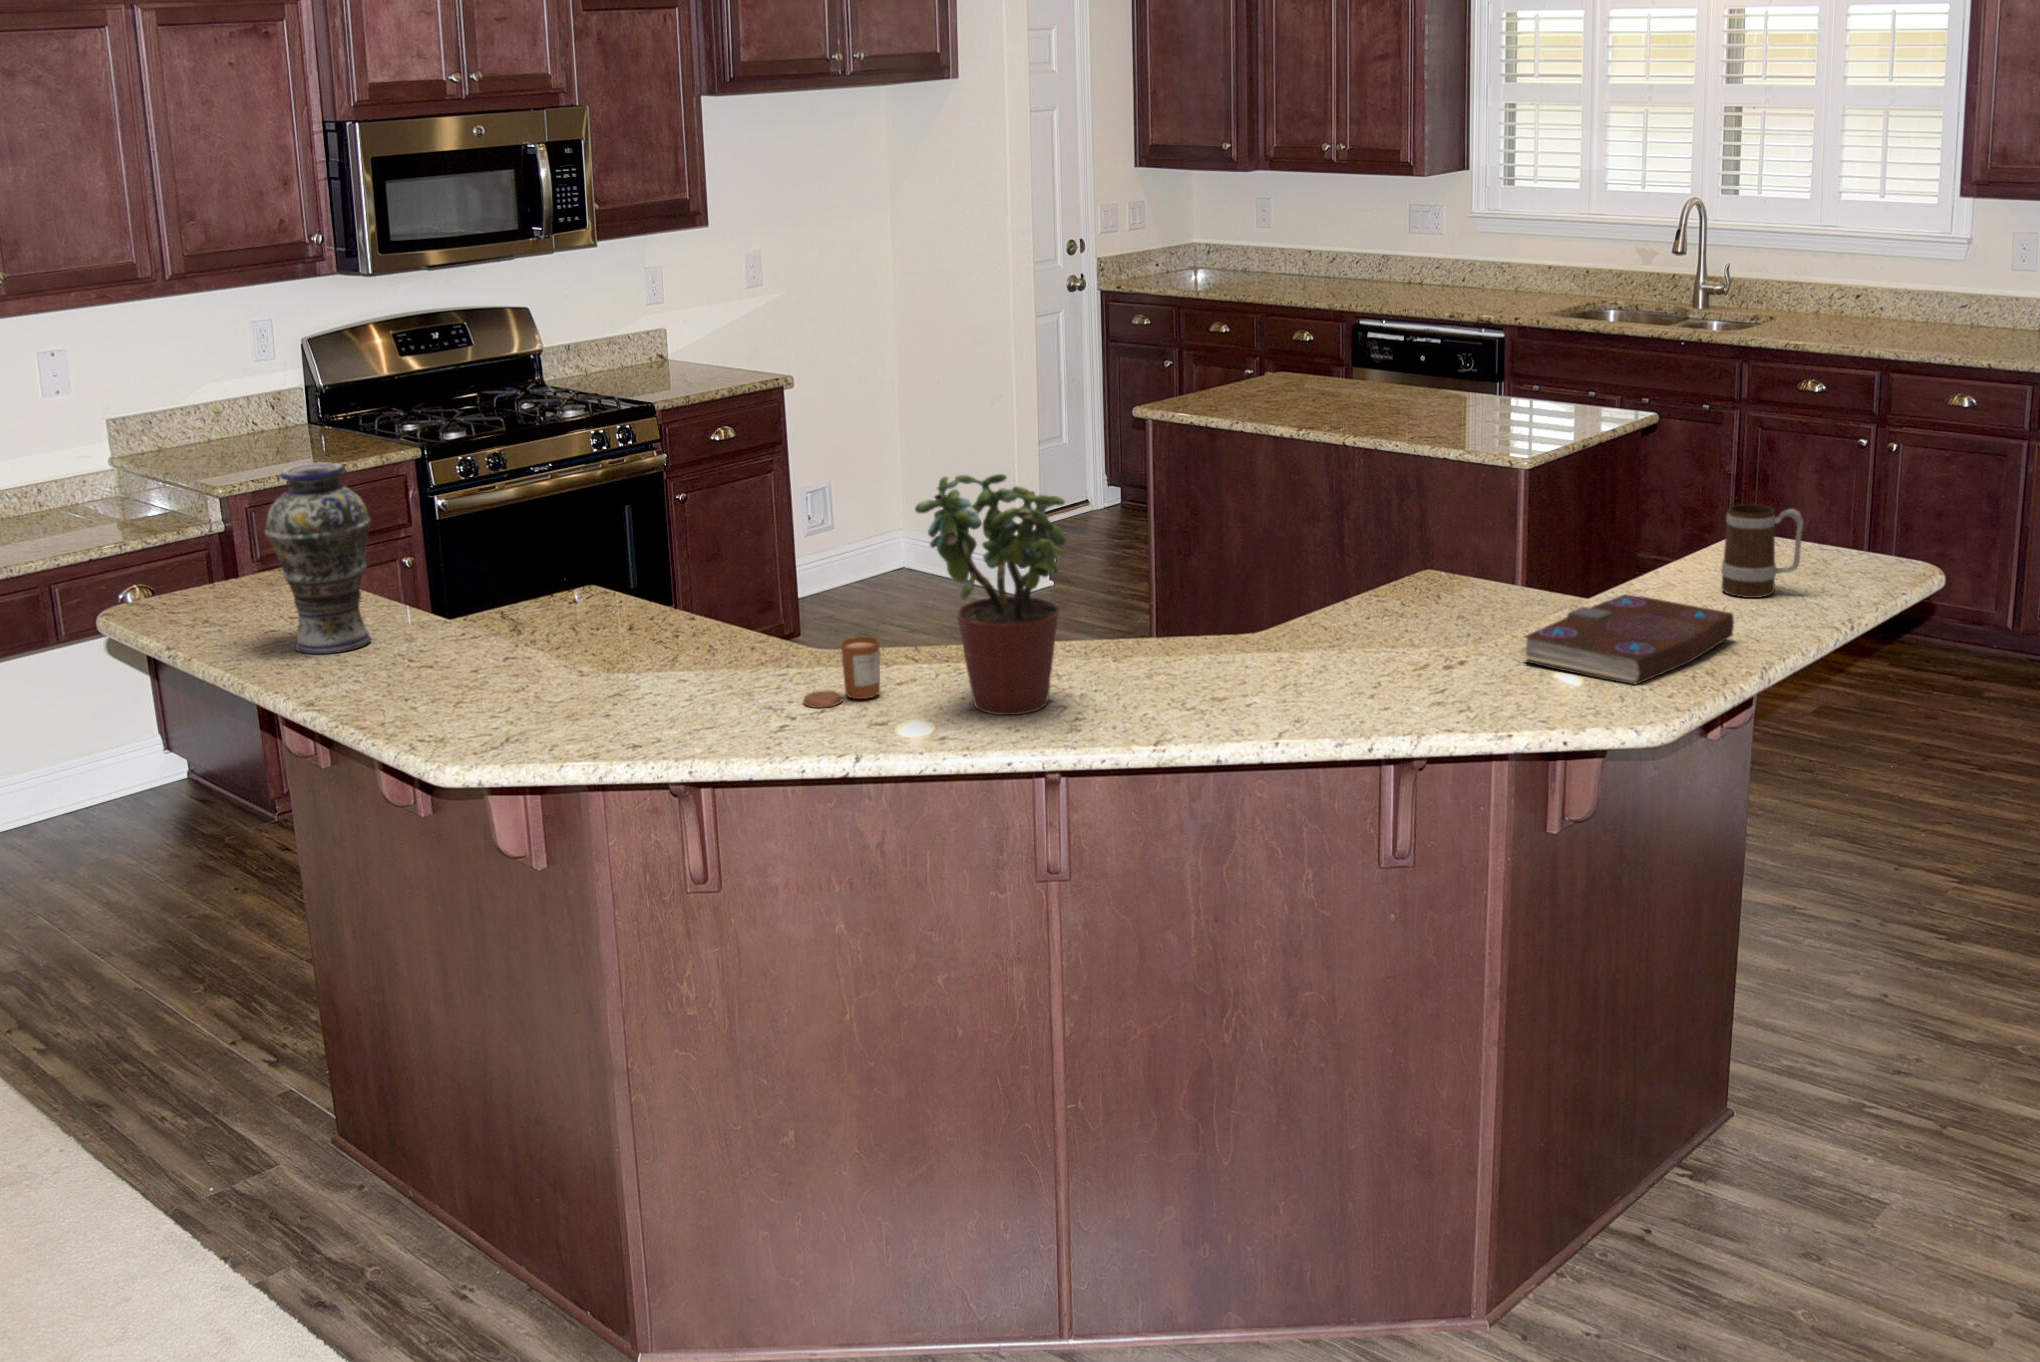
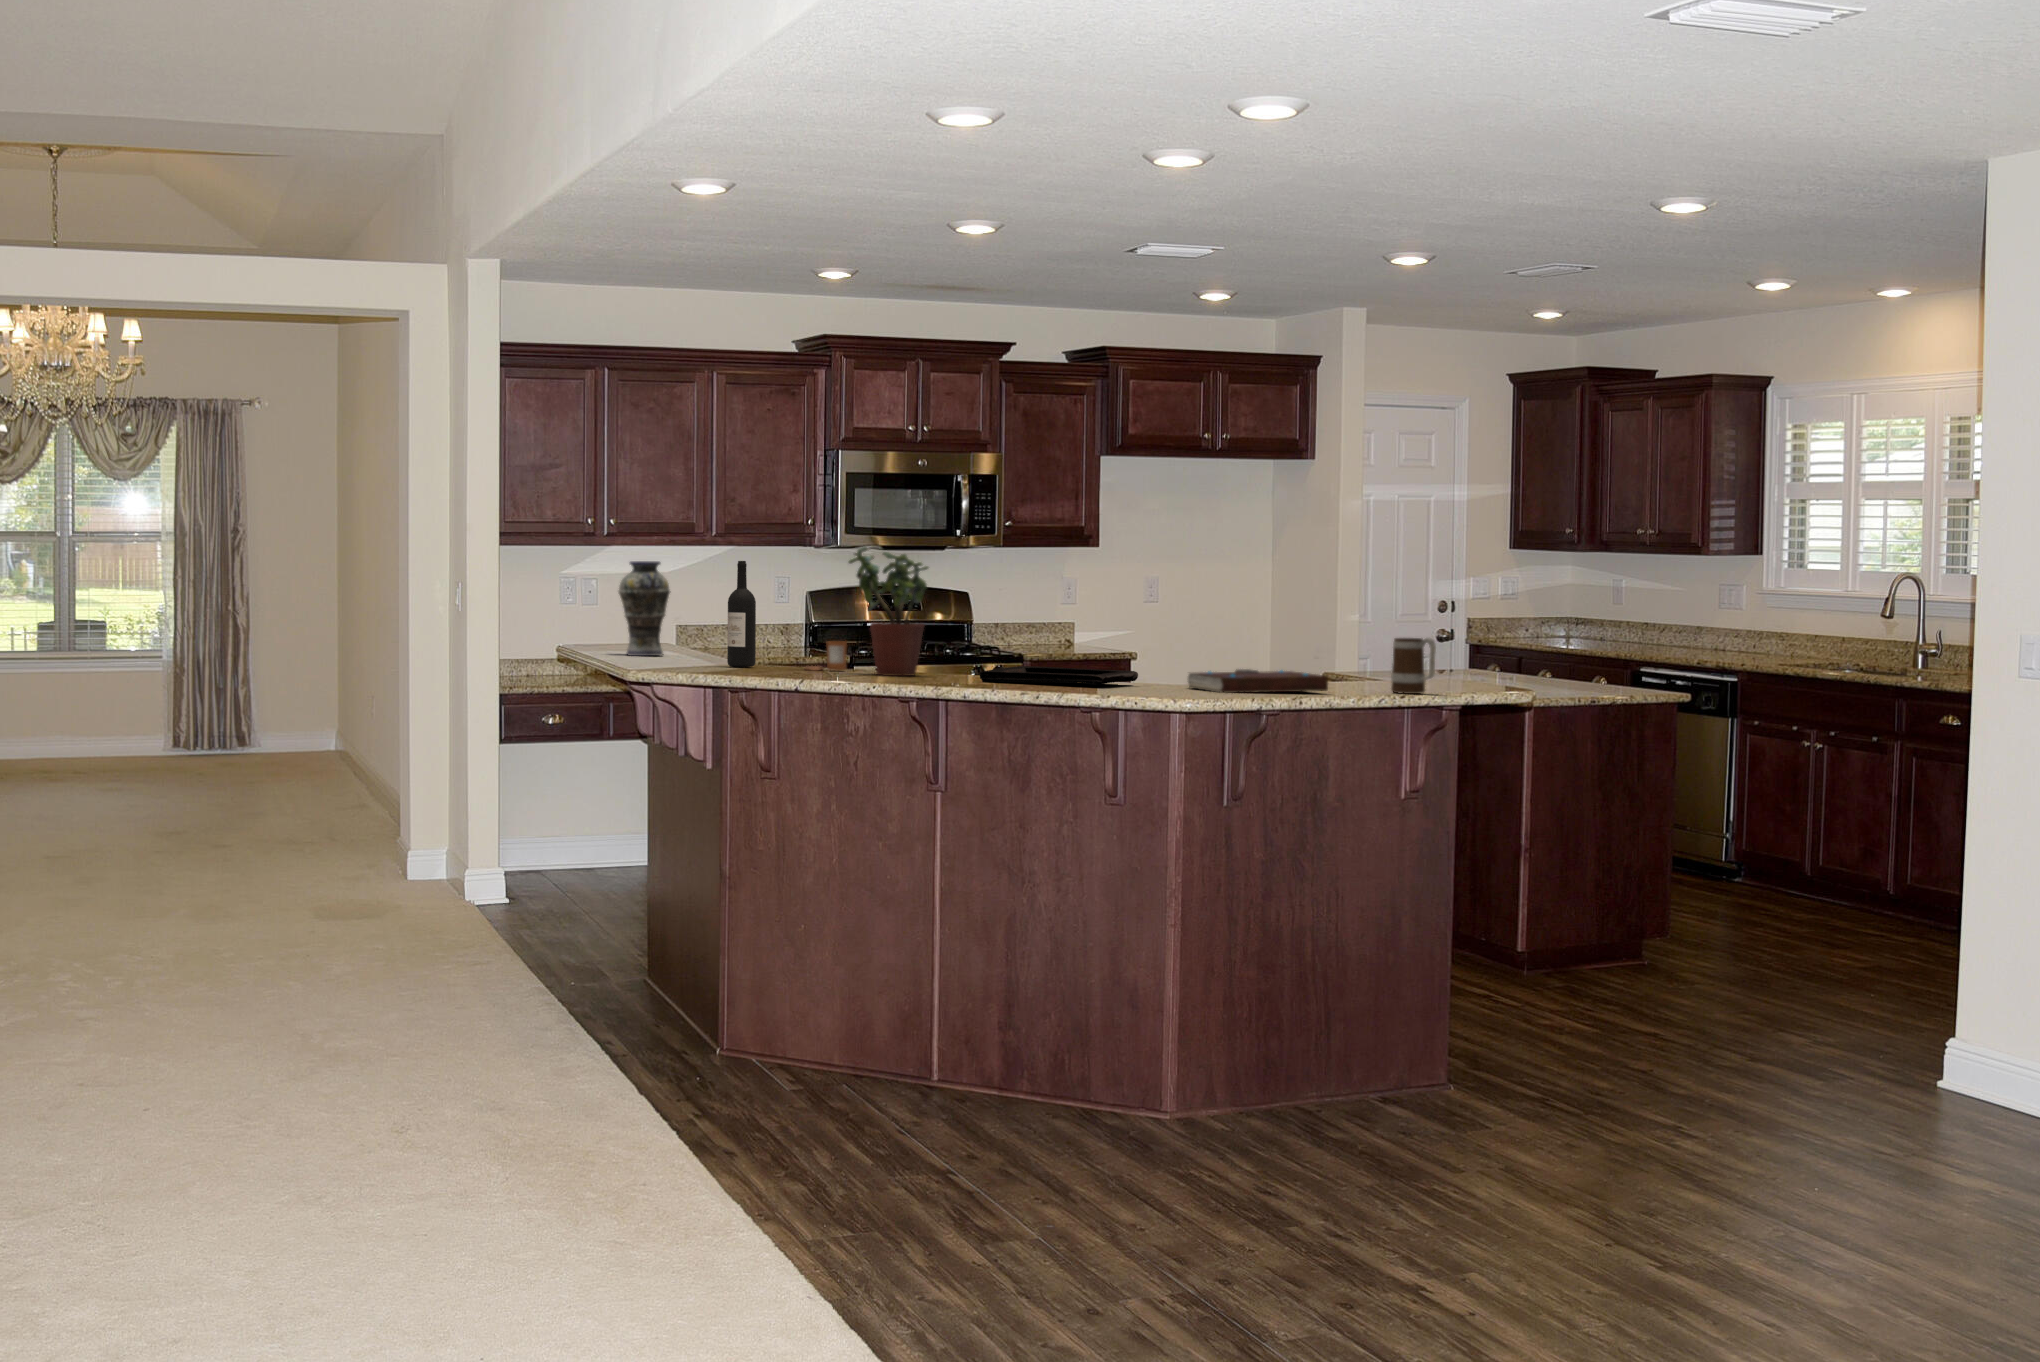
wine bottle: none [638,512,703,722] -> present [727,561,756,667]
decorative tray: none [1202,638,1473,722] -> present [980,666,1138,685]

